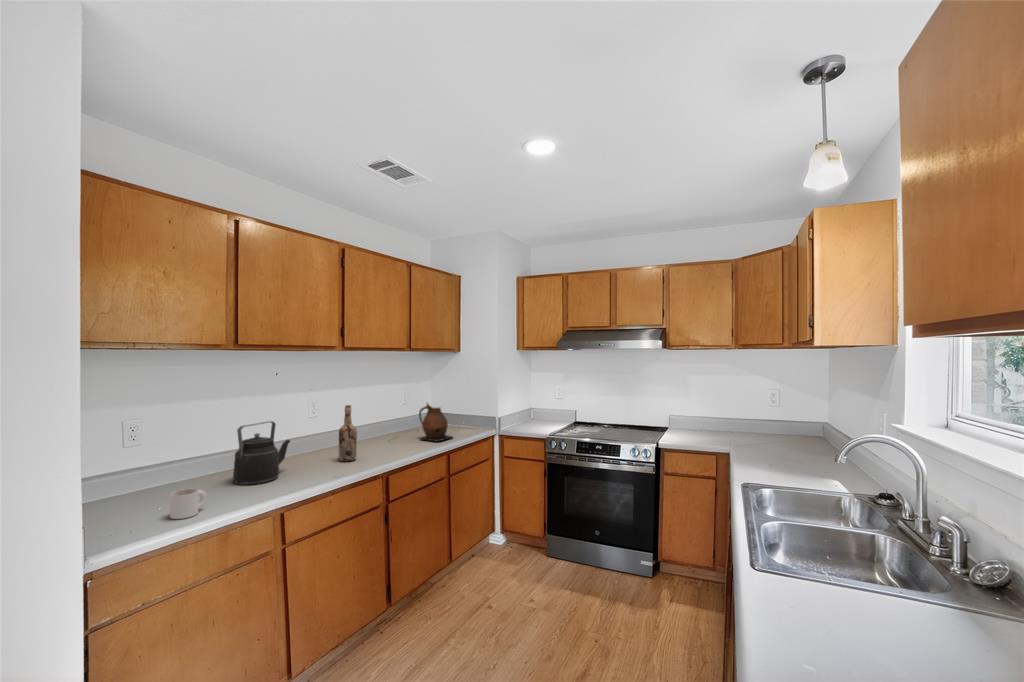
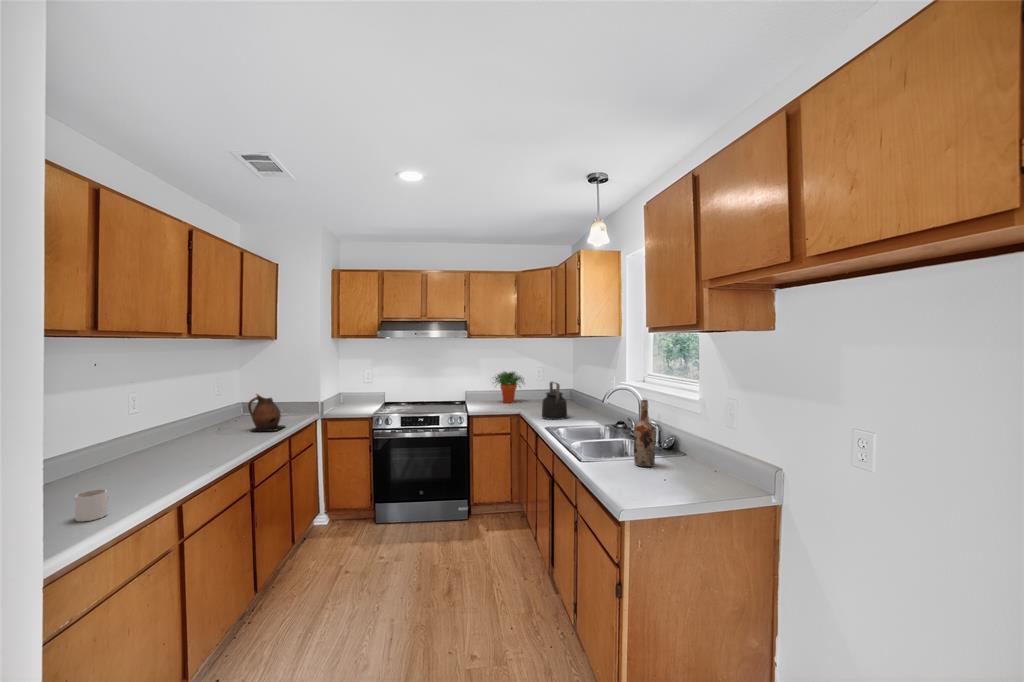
potted plant: none [696,394,749,437] -> present [495,372,524,403]
wine bottle: present [339,405,357,462] -> present [634,400,655,467]
kettle: present [233,421,290,485] -> present [542,382,567,420]

